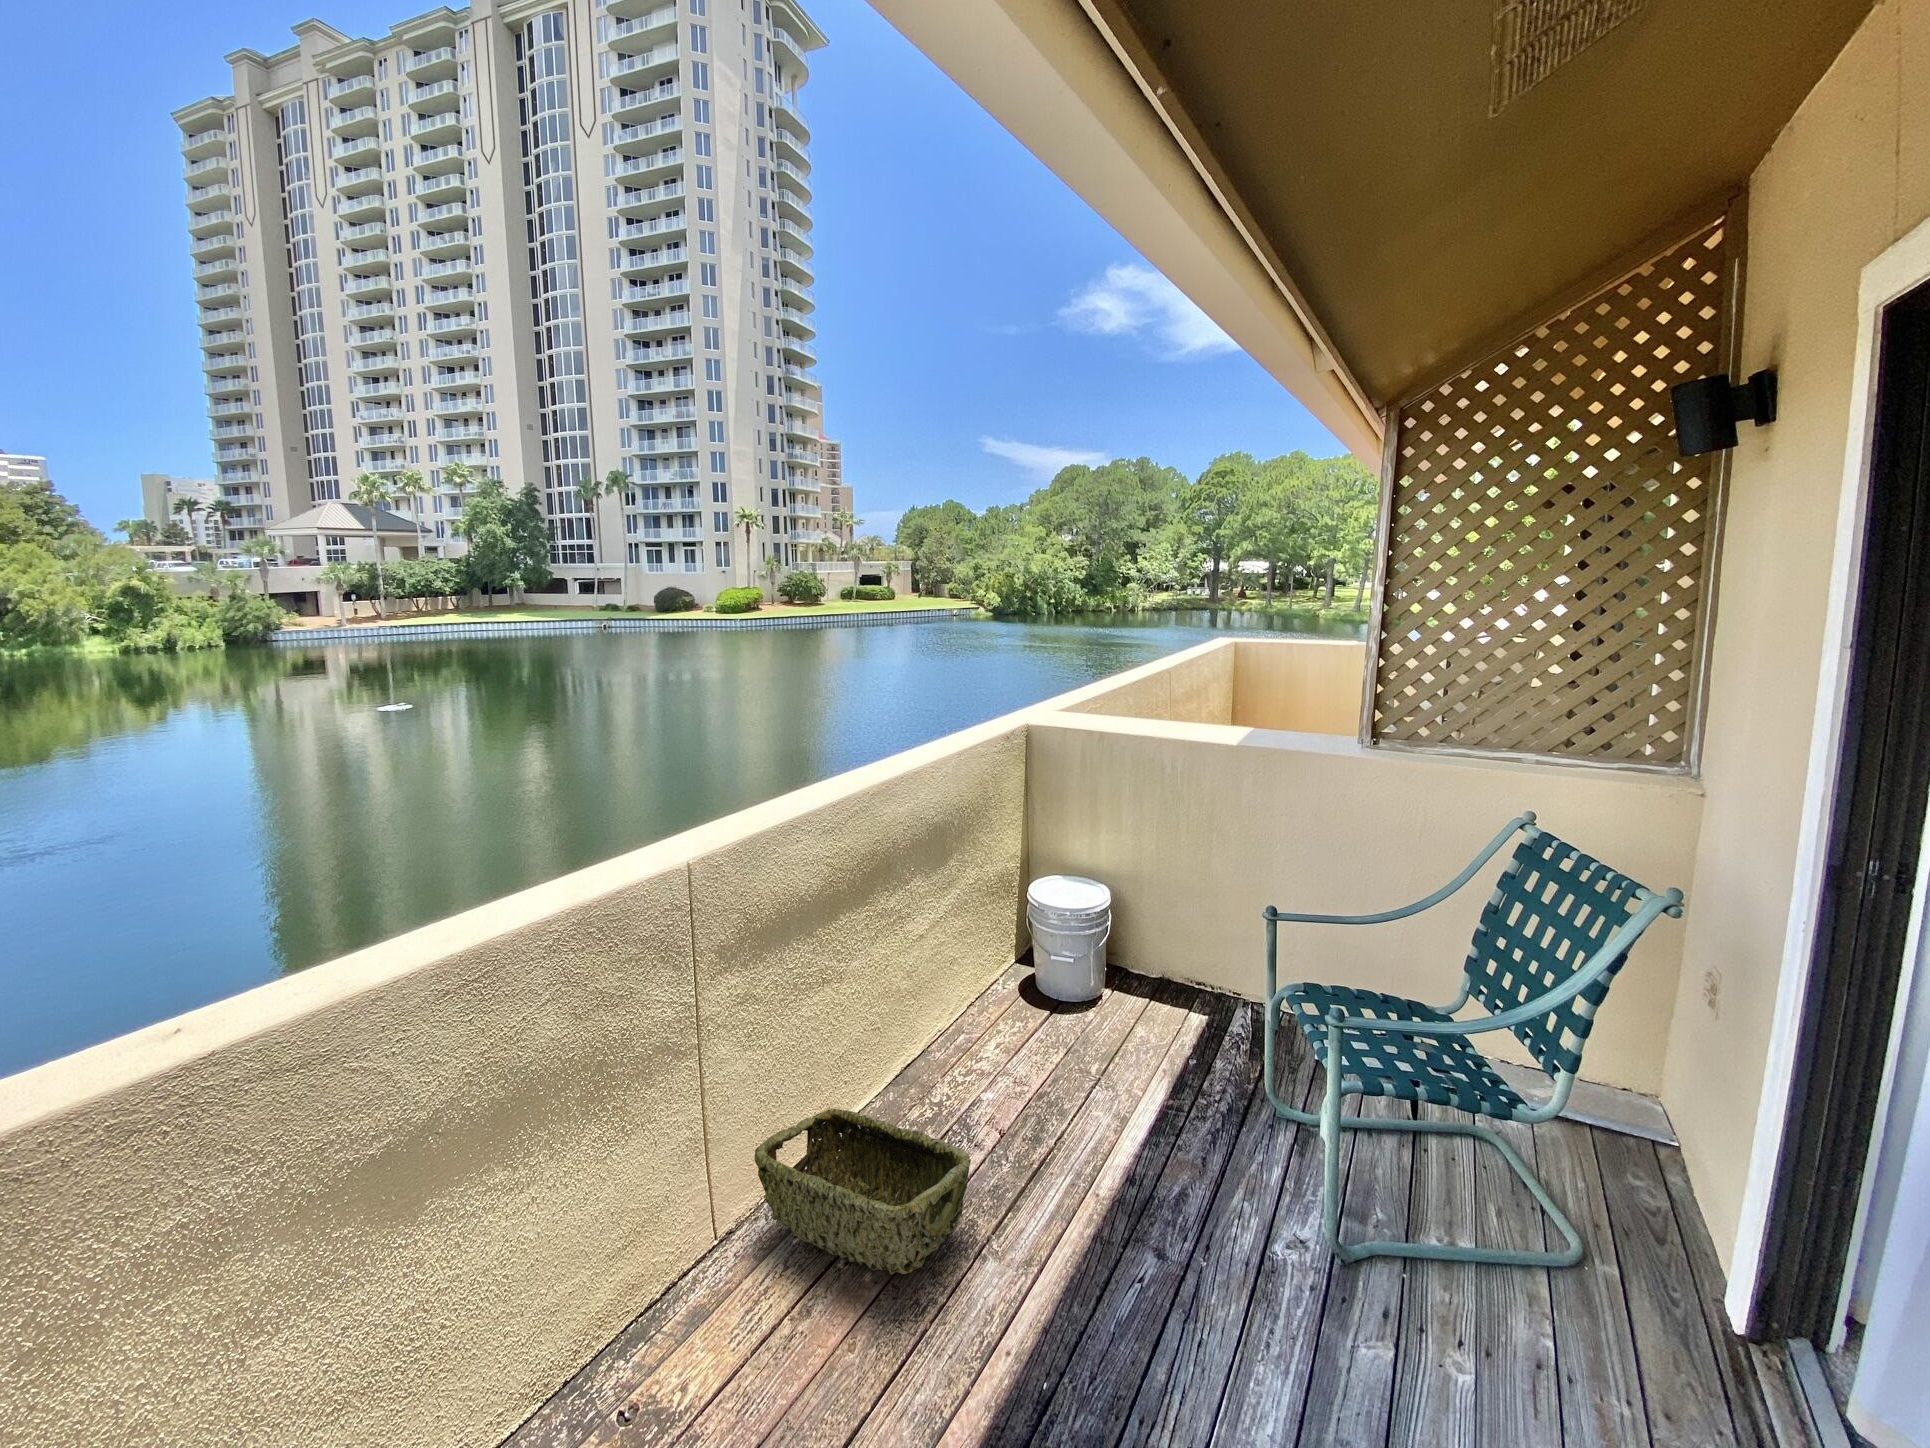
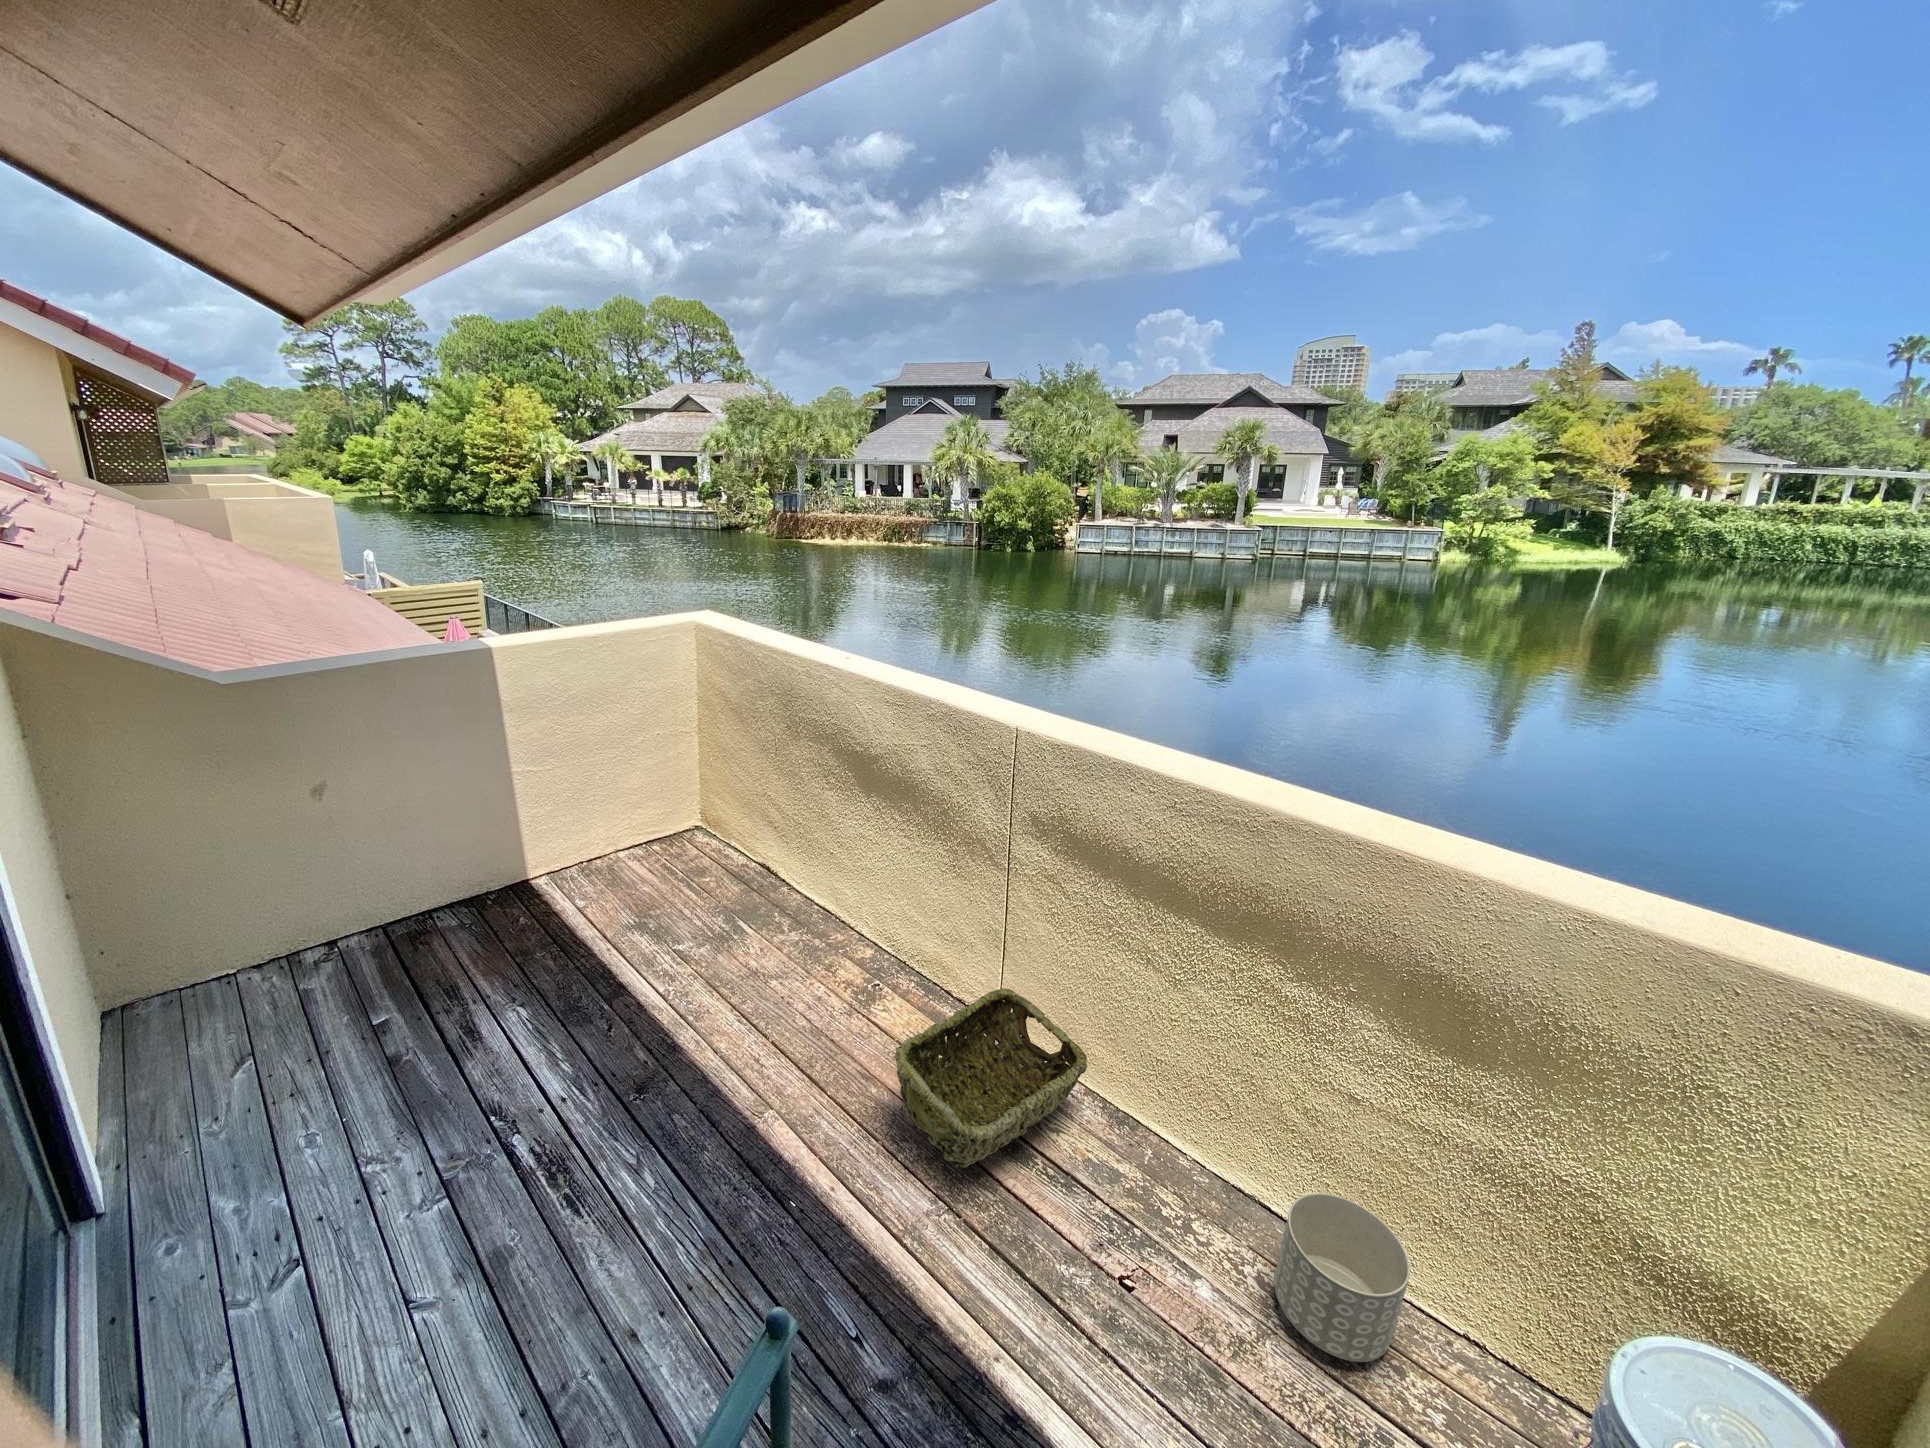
planter: none [943,980,1010,1062] -> present [1274,1193,1410,1362]

